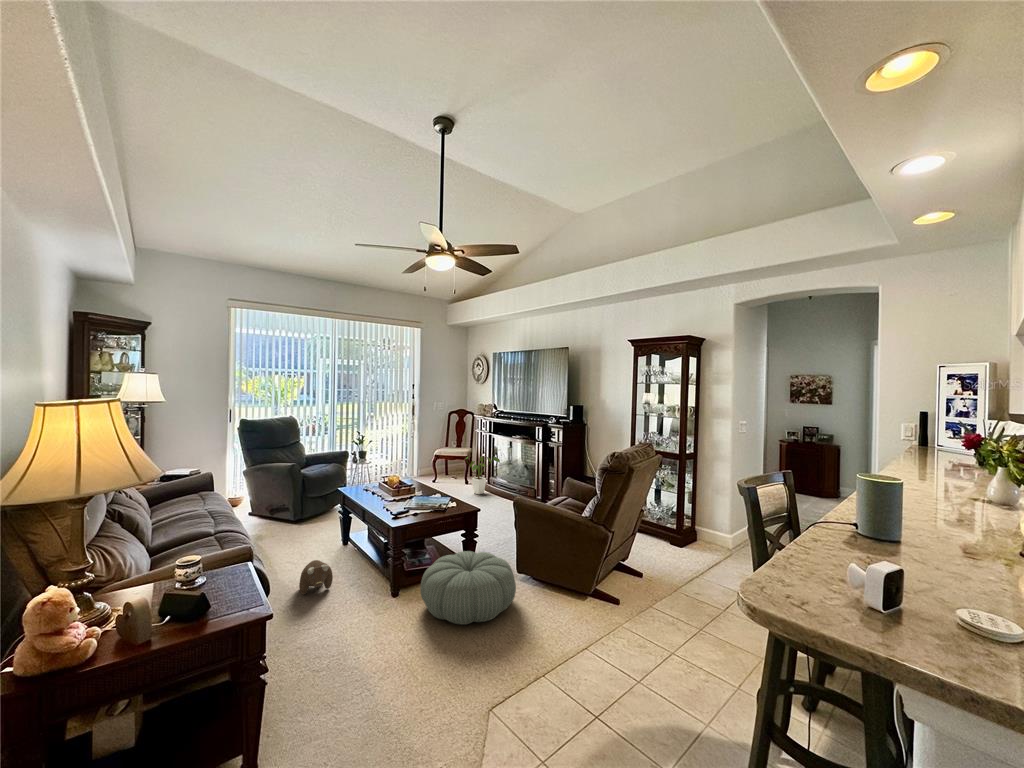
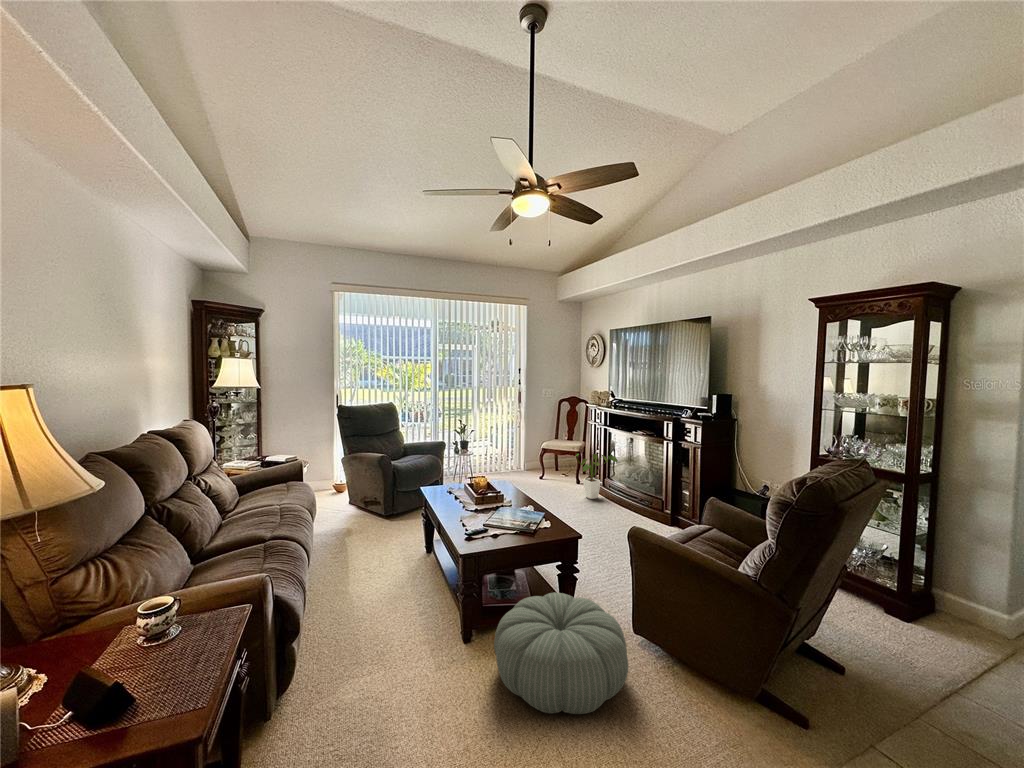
plush toy: present [299,560,333,595] -> none [361,578,399,619]

